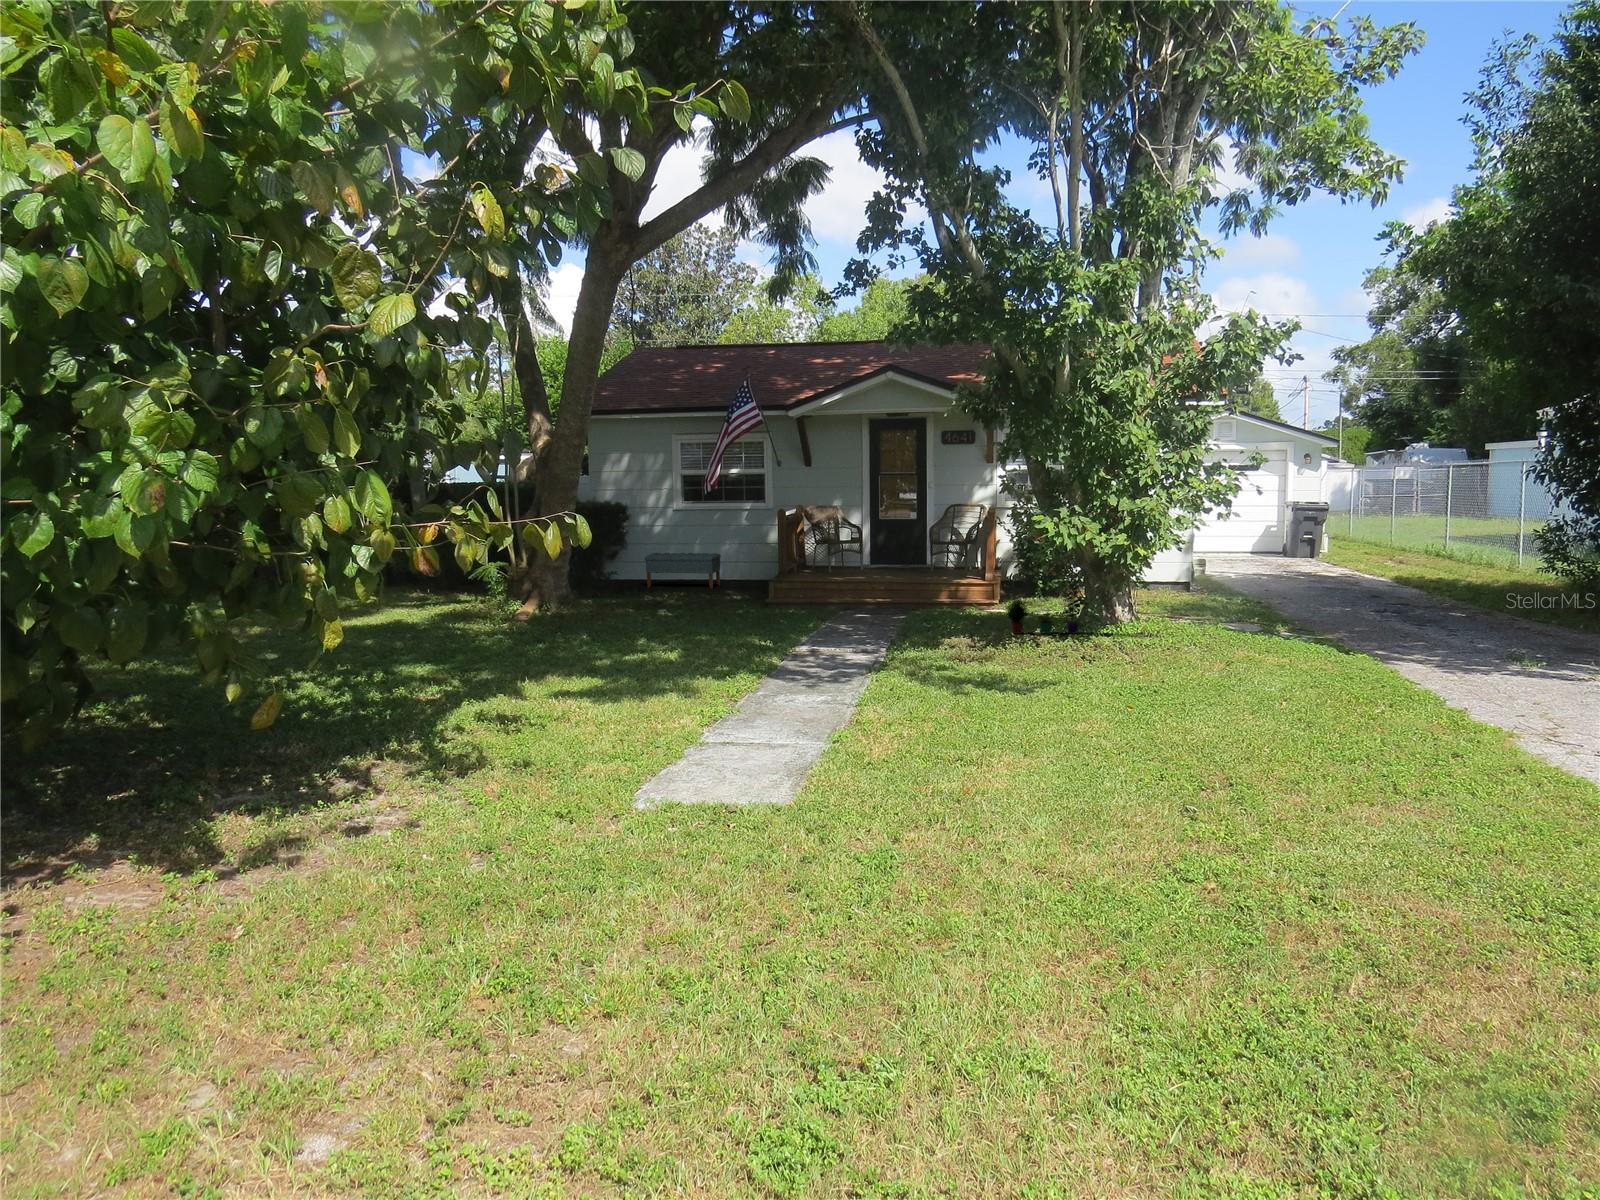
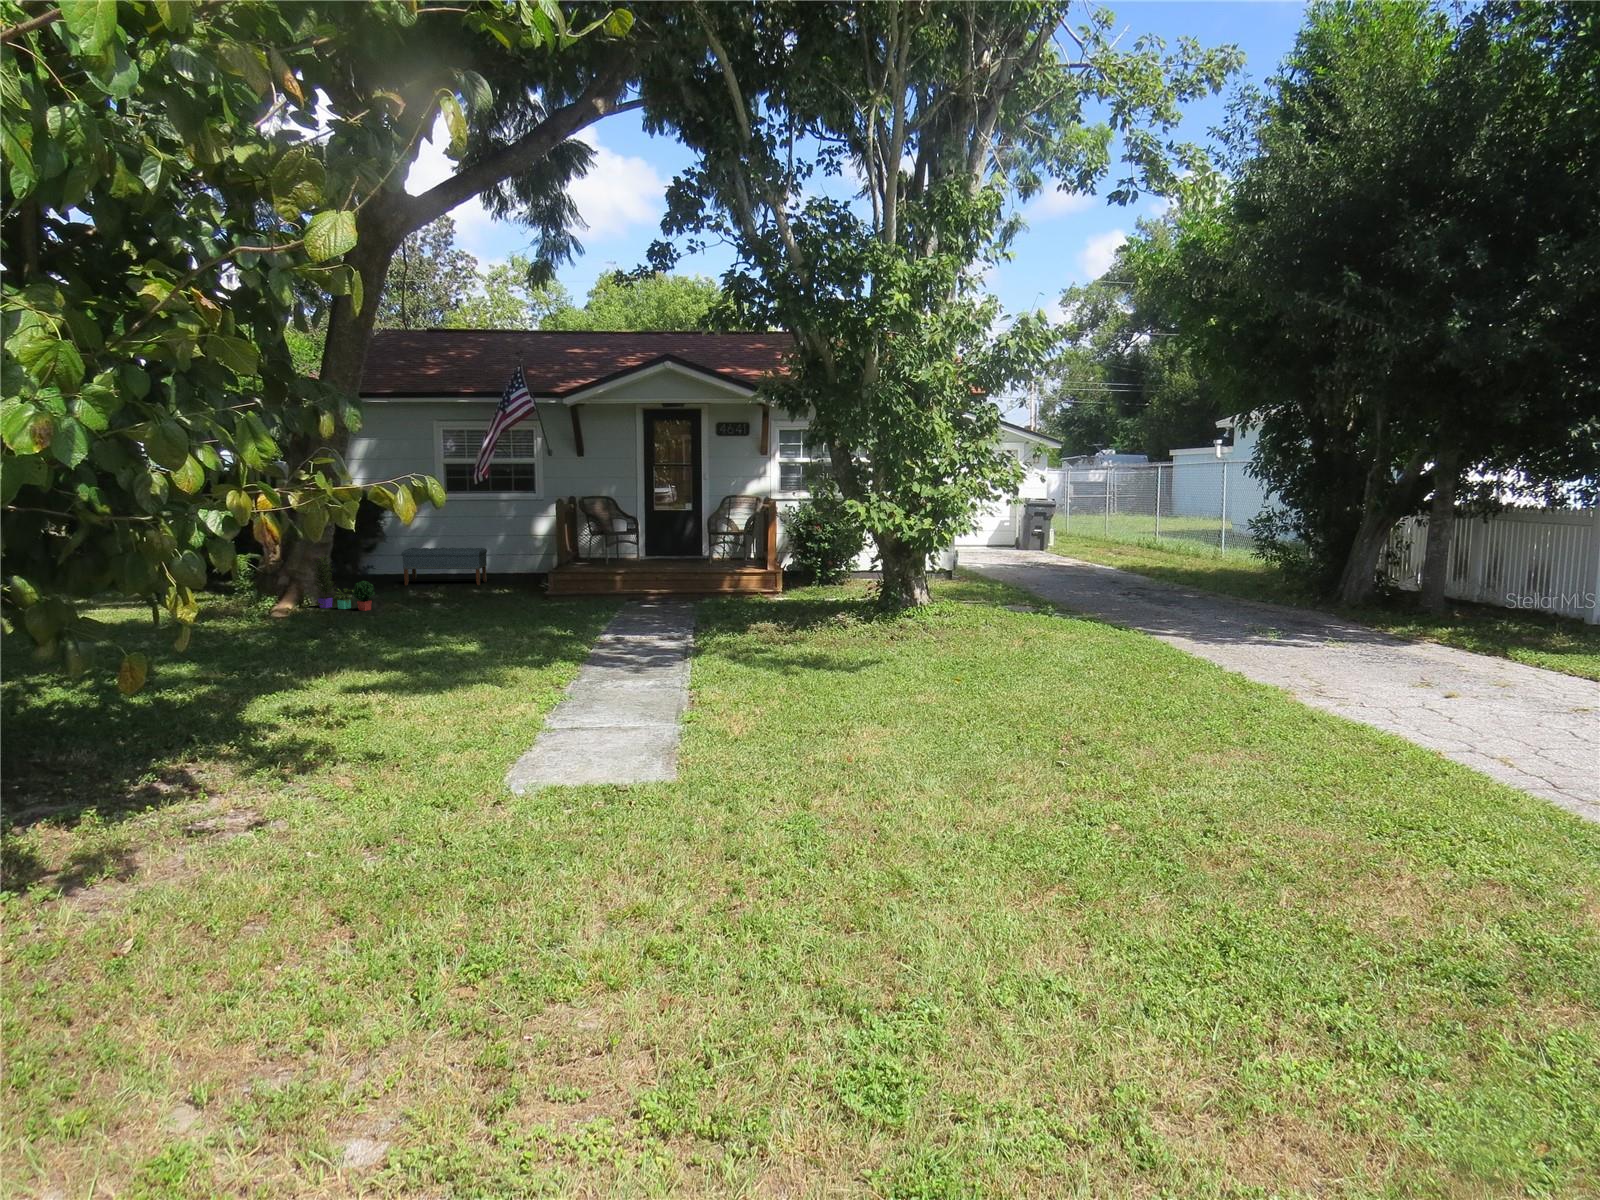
potted plant: present [1006,574,1083,634] -> present [314,555,374,611]

